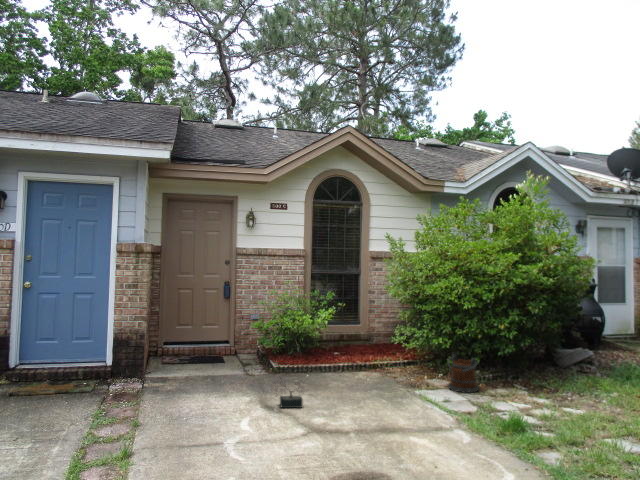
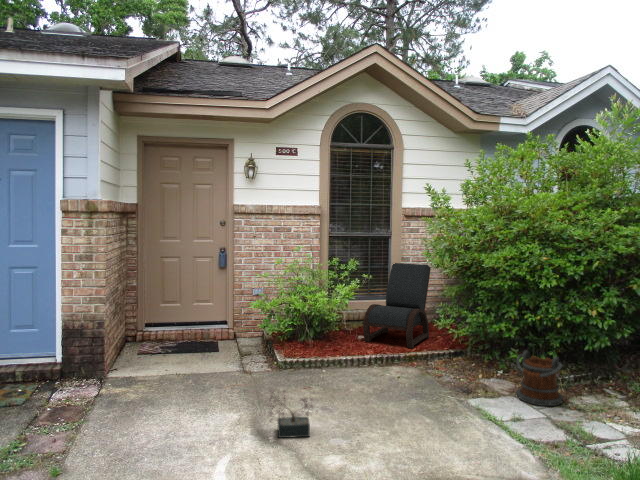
lounge chair: none [338,295,392,361] -> present [363,263,431,348]

